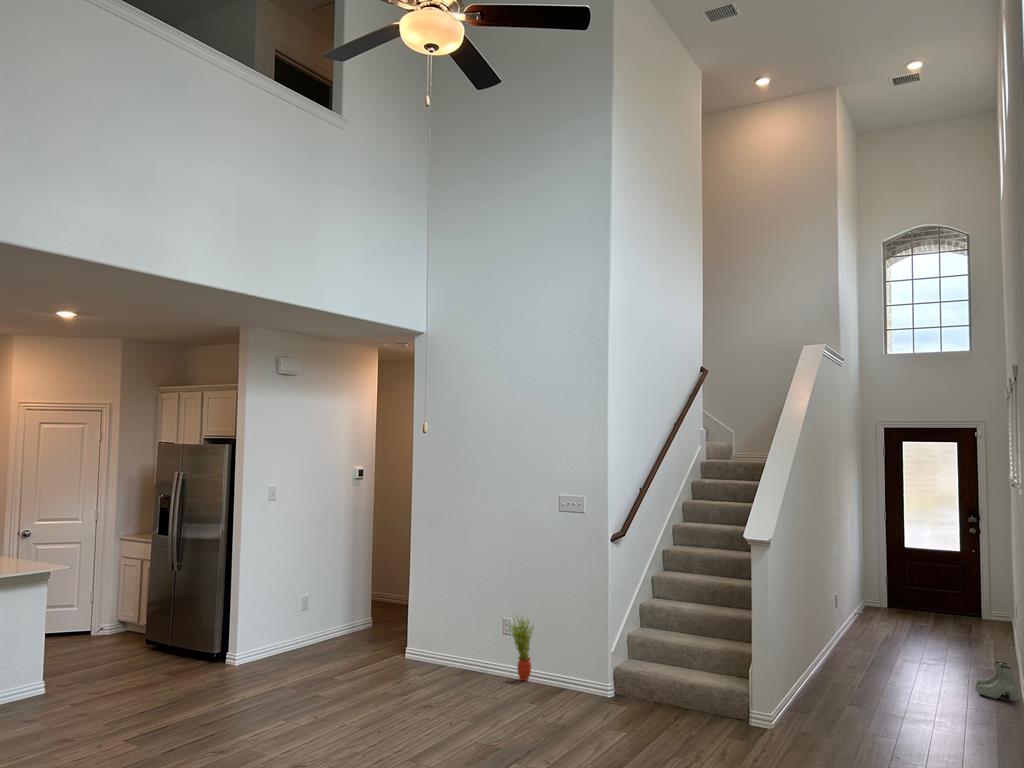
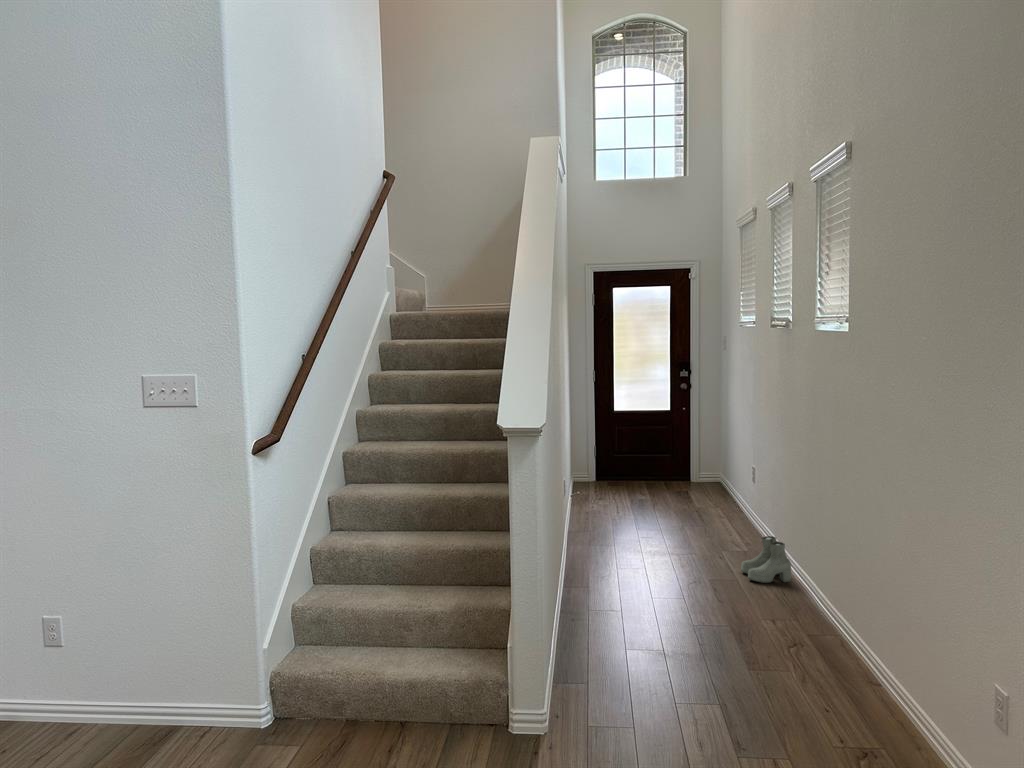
potted plant: present [511,617,534,681] -> none [38,616,100,742]

